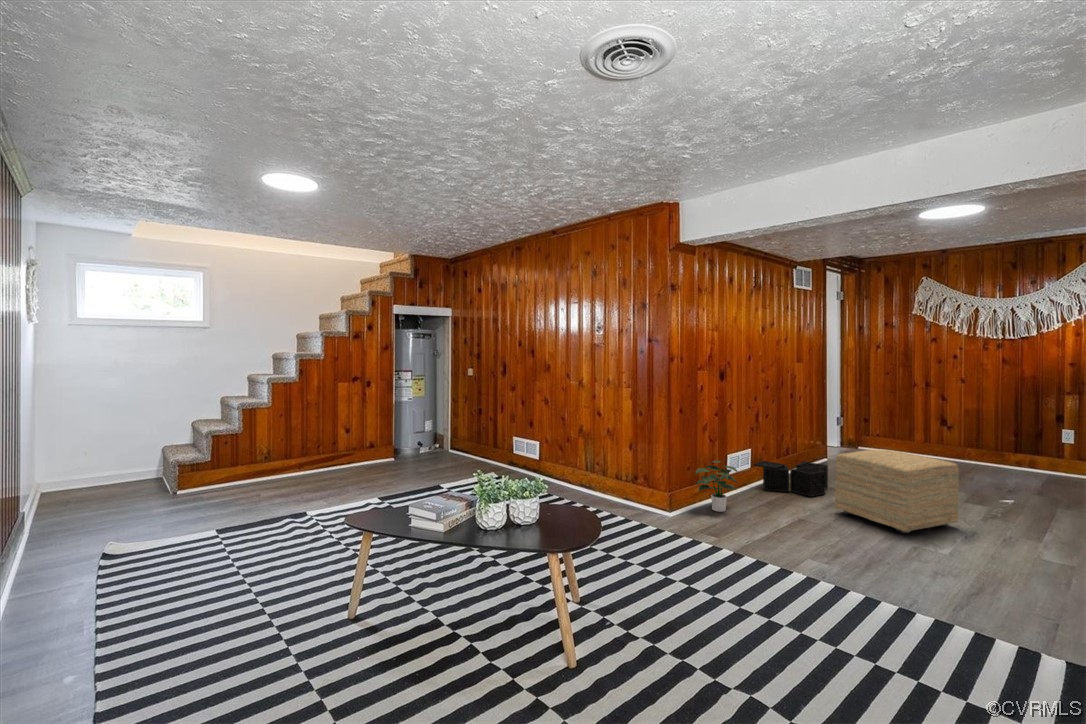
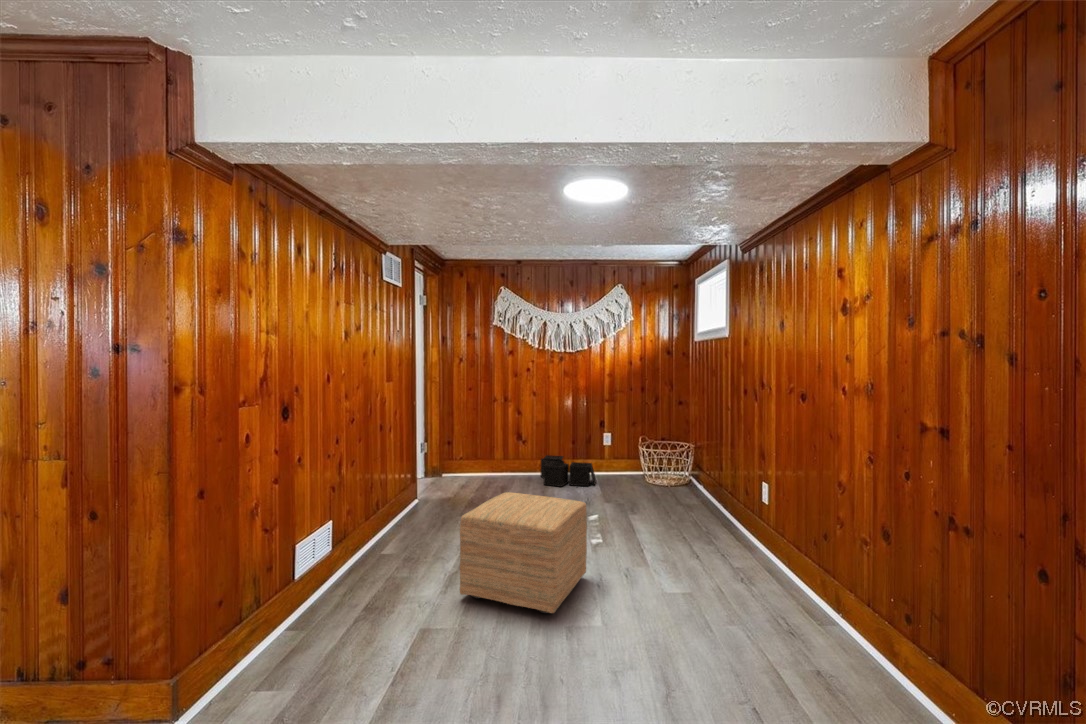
potted plant: present [695,460,738,512] -> none [233,569,322,673]
storage bin: present [754,461,828,497] -> present [541,455,596,487]

